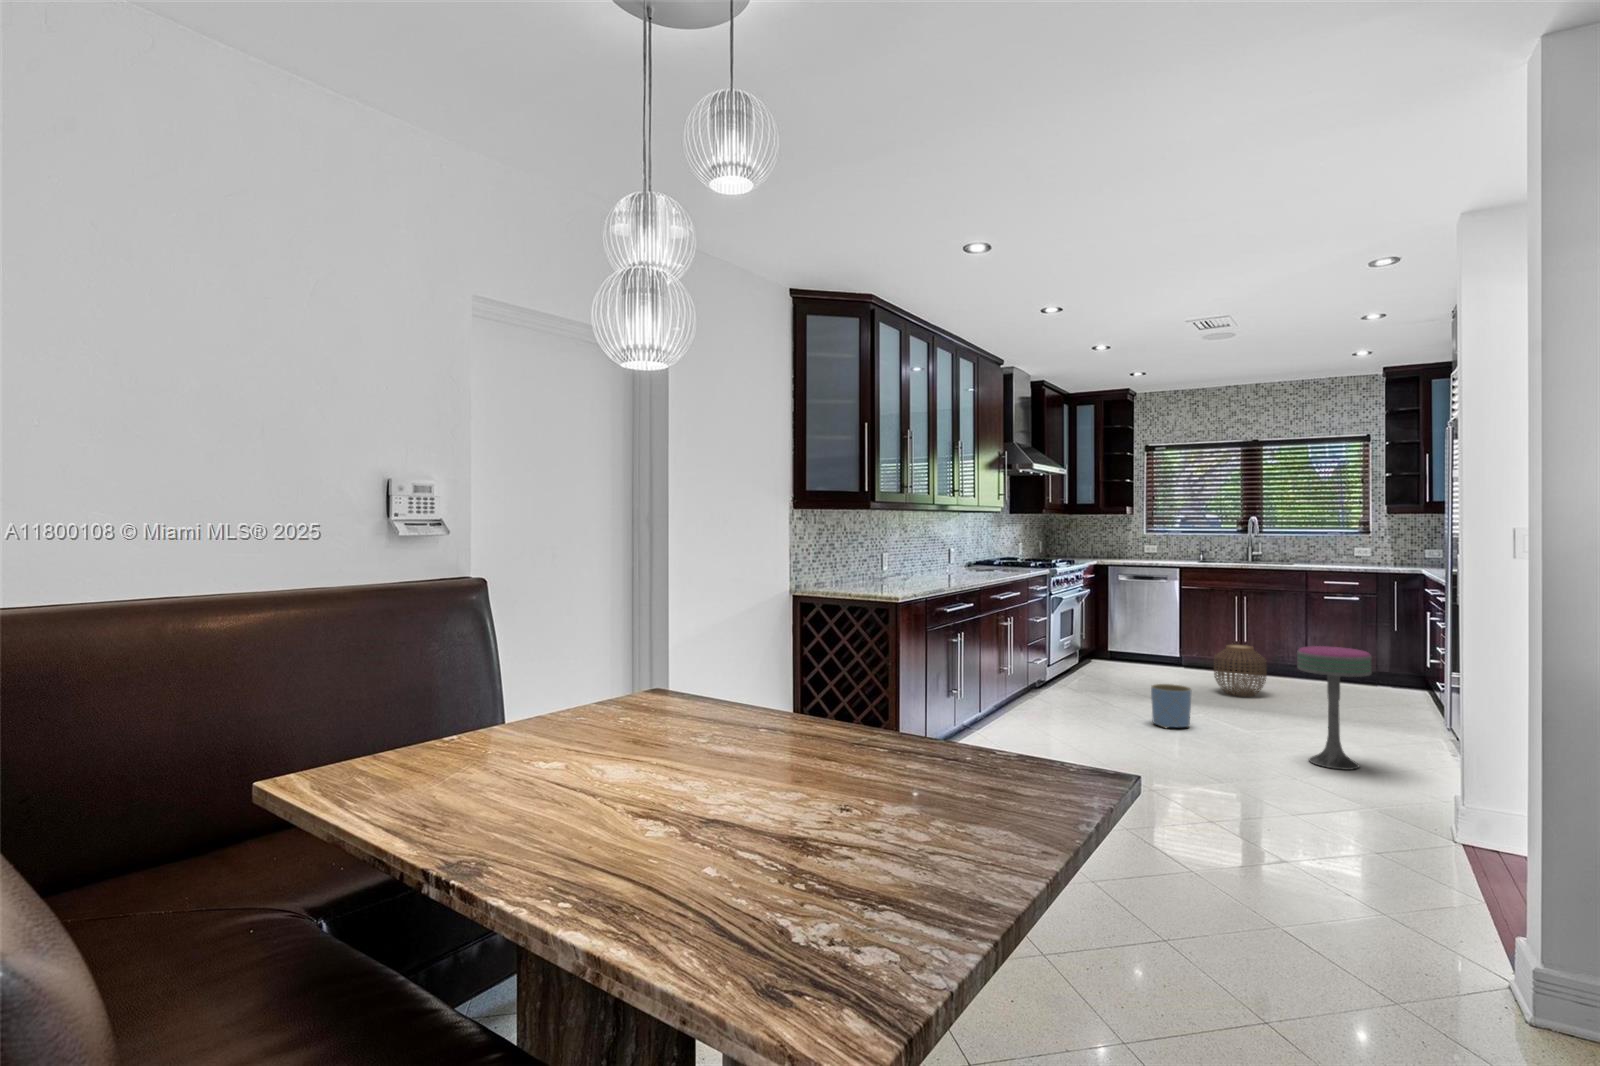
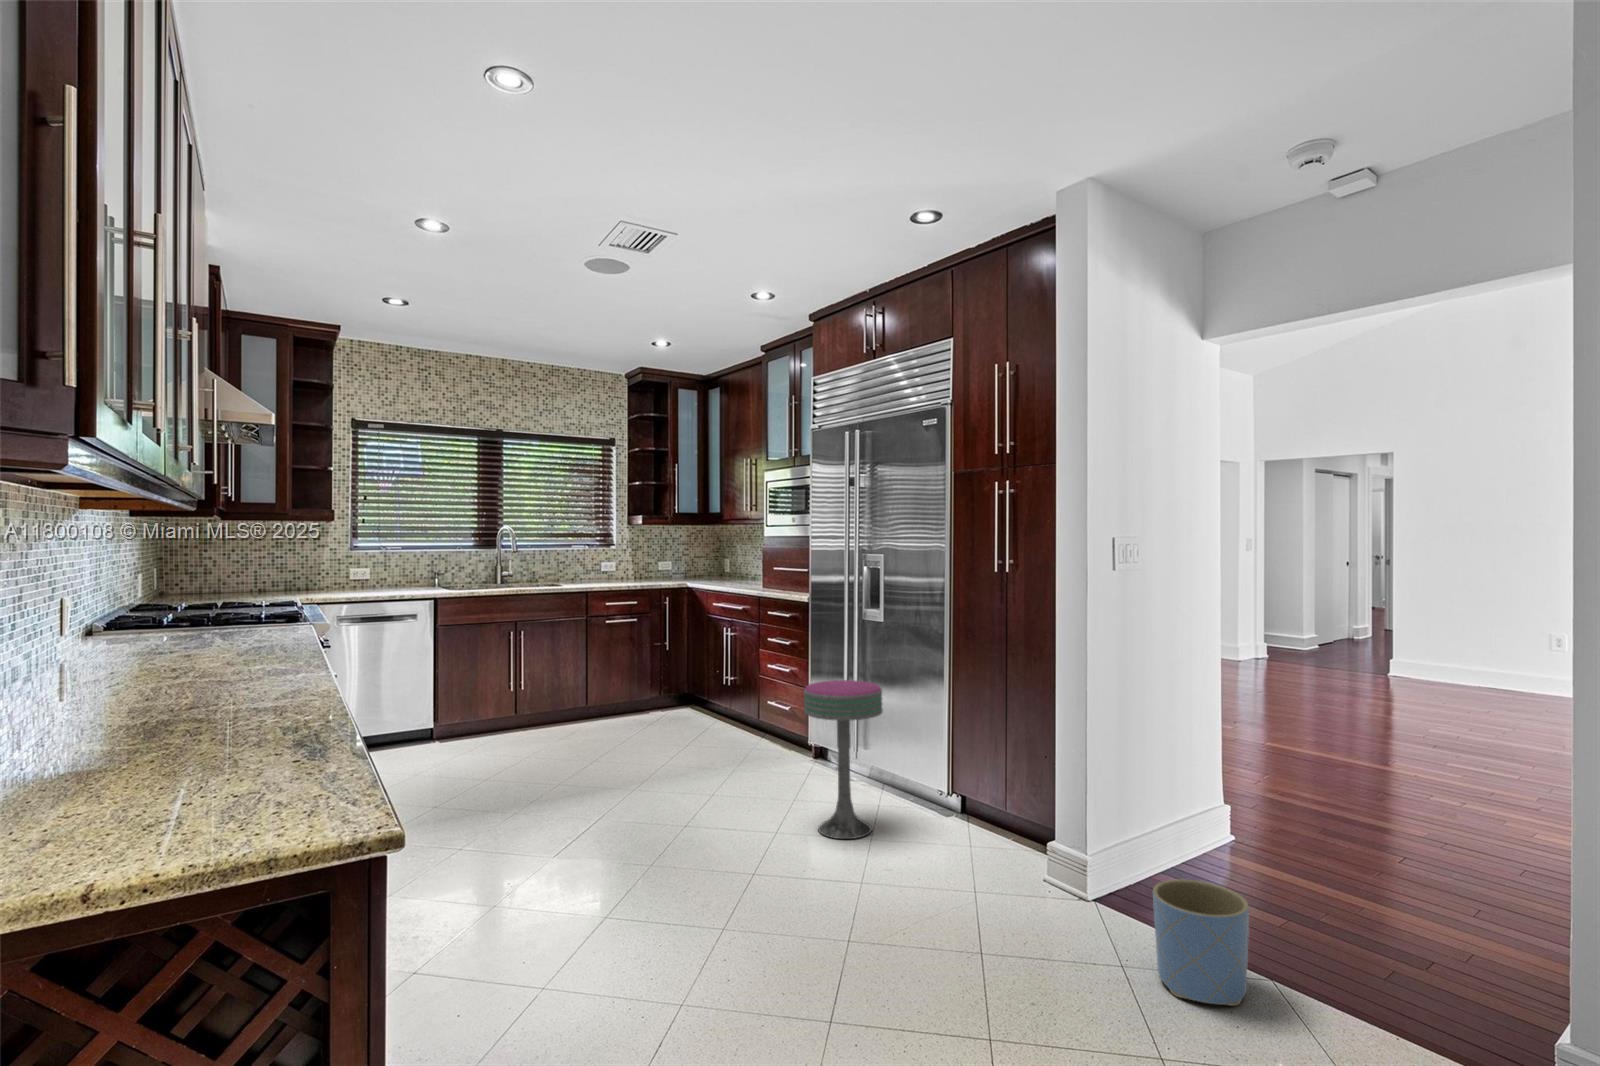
woven basket: present [1214,644,1267,697] -> none [540,695,605,767]
planter: present [1151,684,1192,728] -> present [1153,879,1249,1006]

